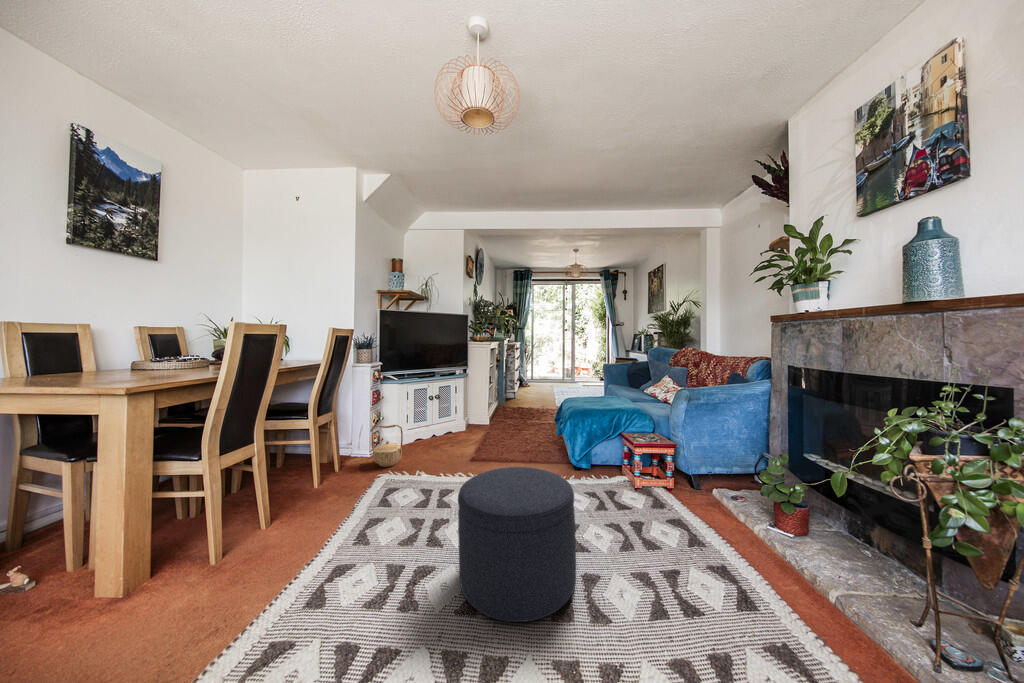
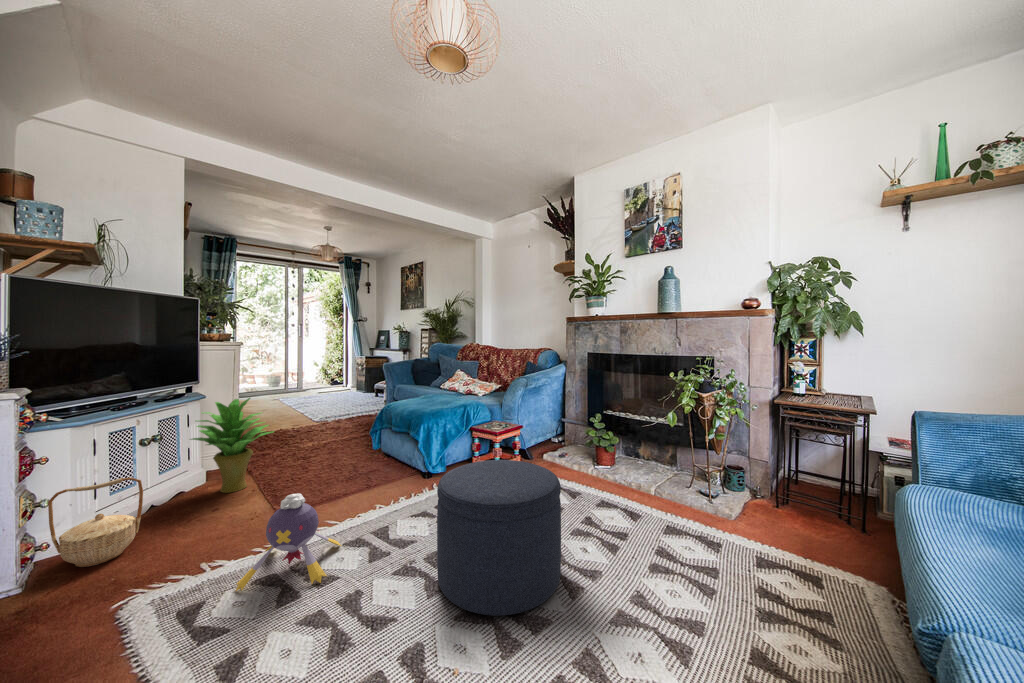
potted plant: none [440,386,485,447] -> present [191,398,274,493]
plush toy: none [400,455,465,520] -> present [236,493,341,591]

